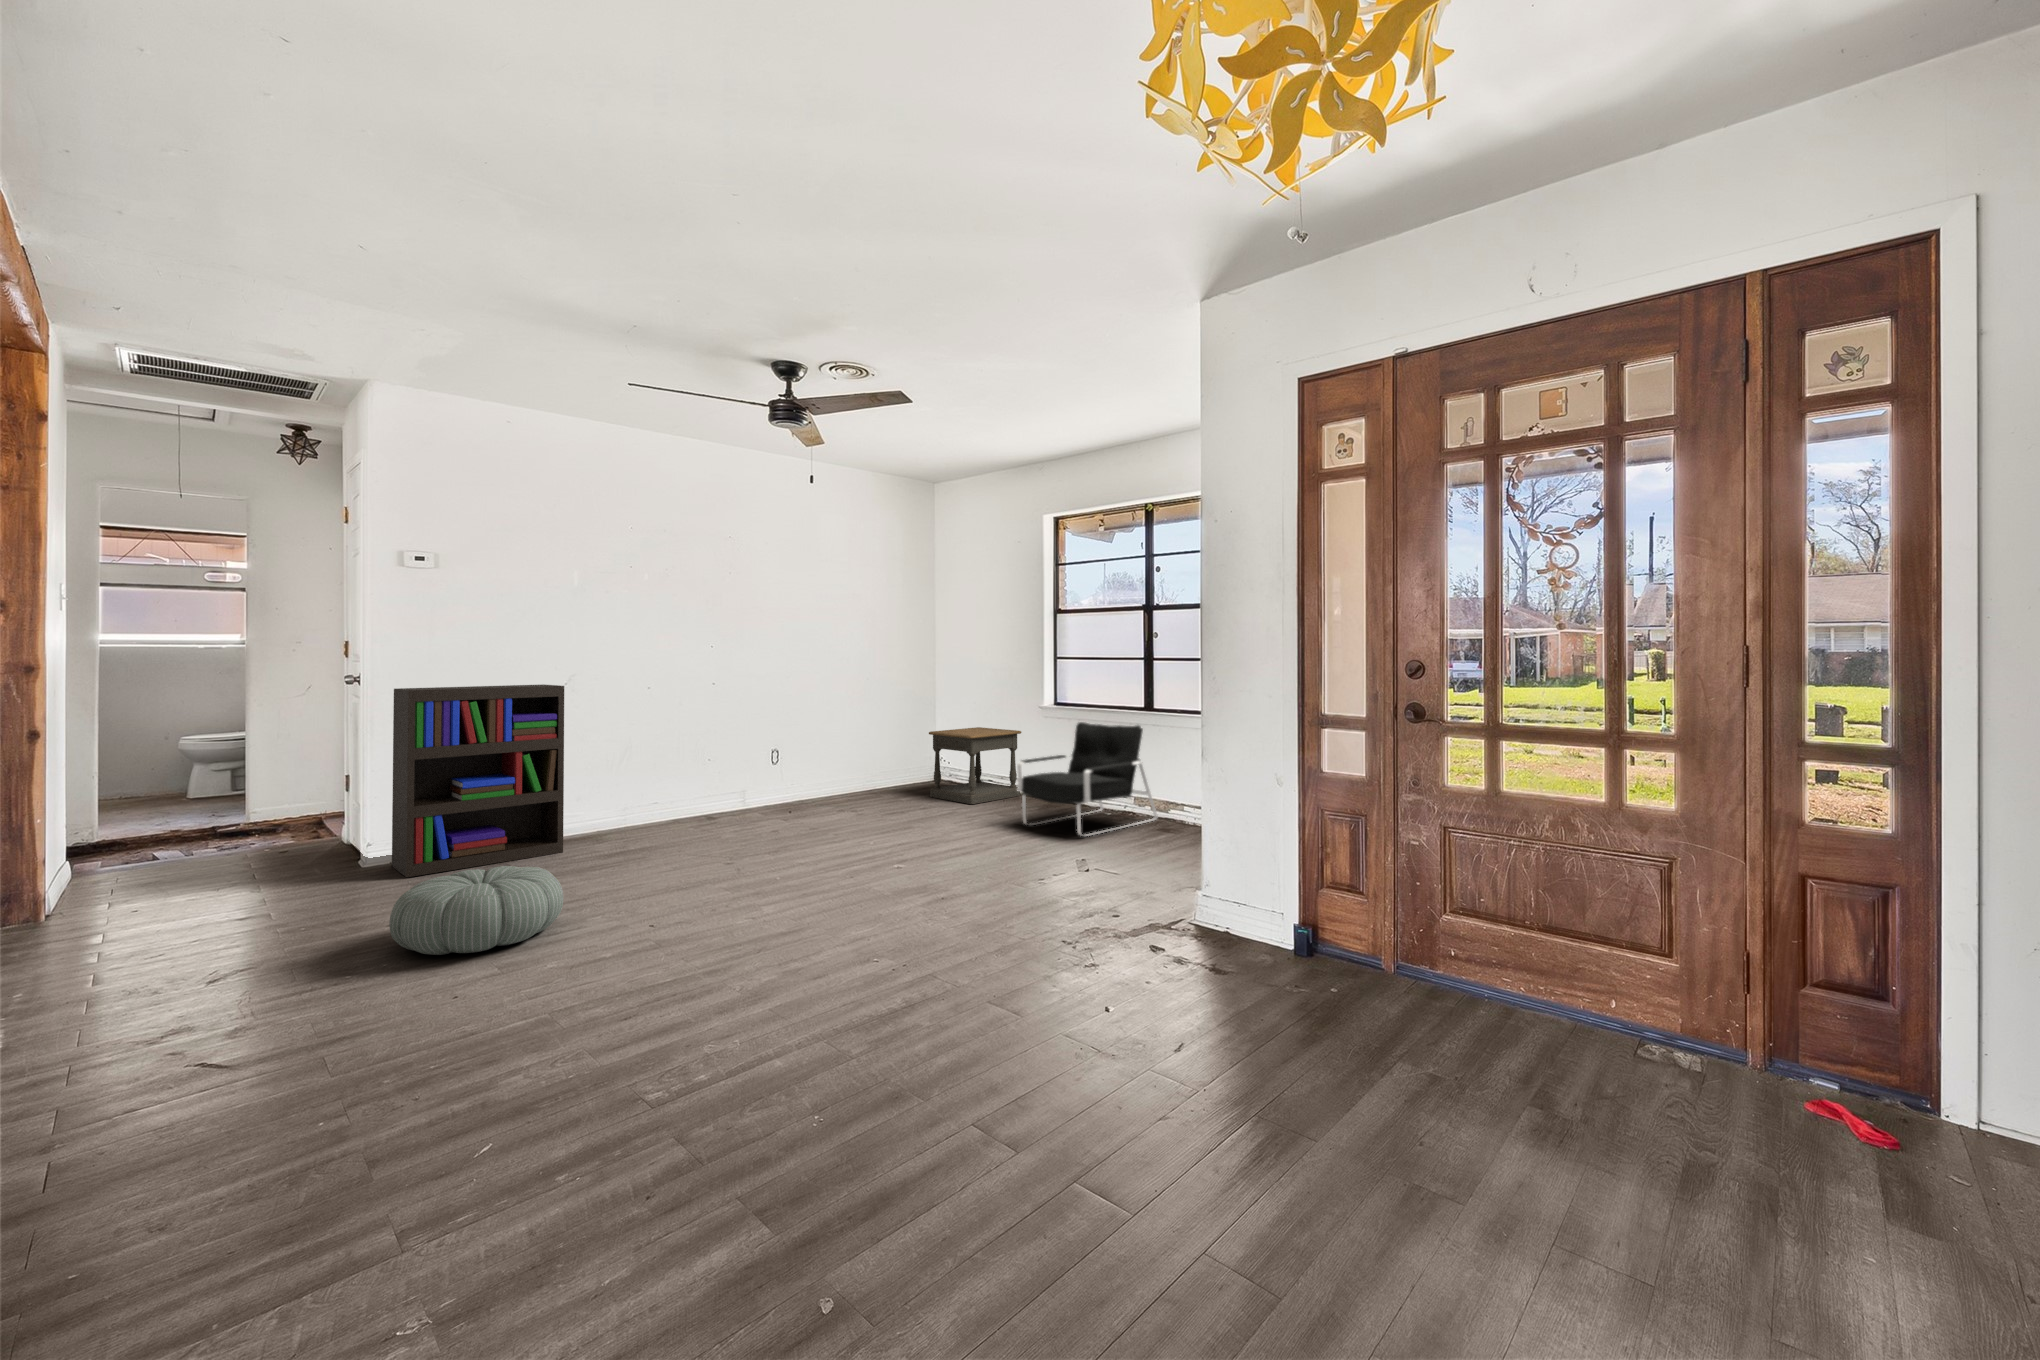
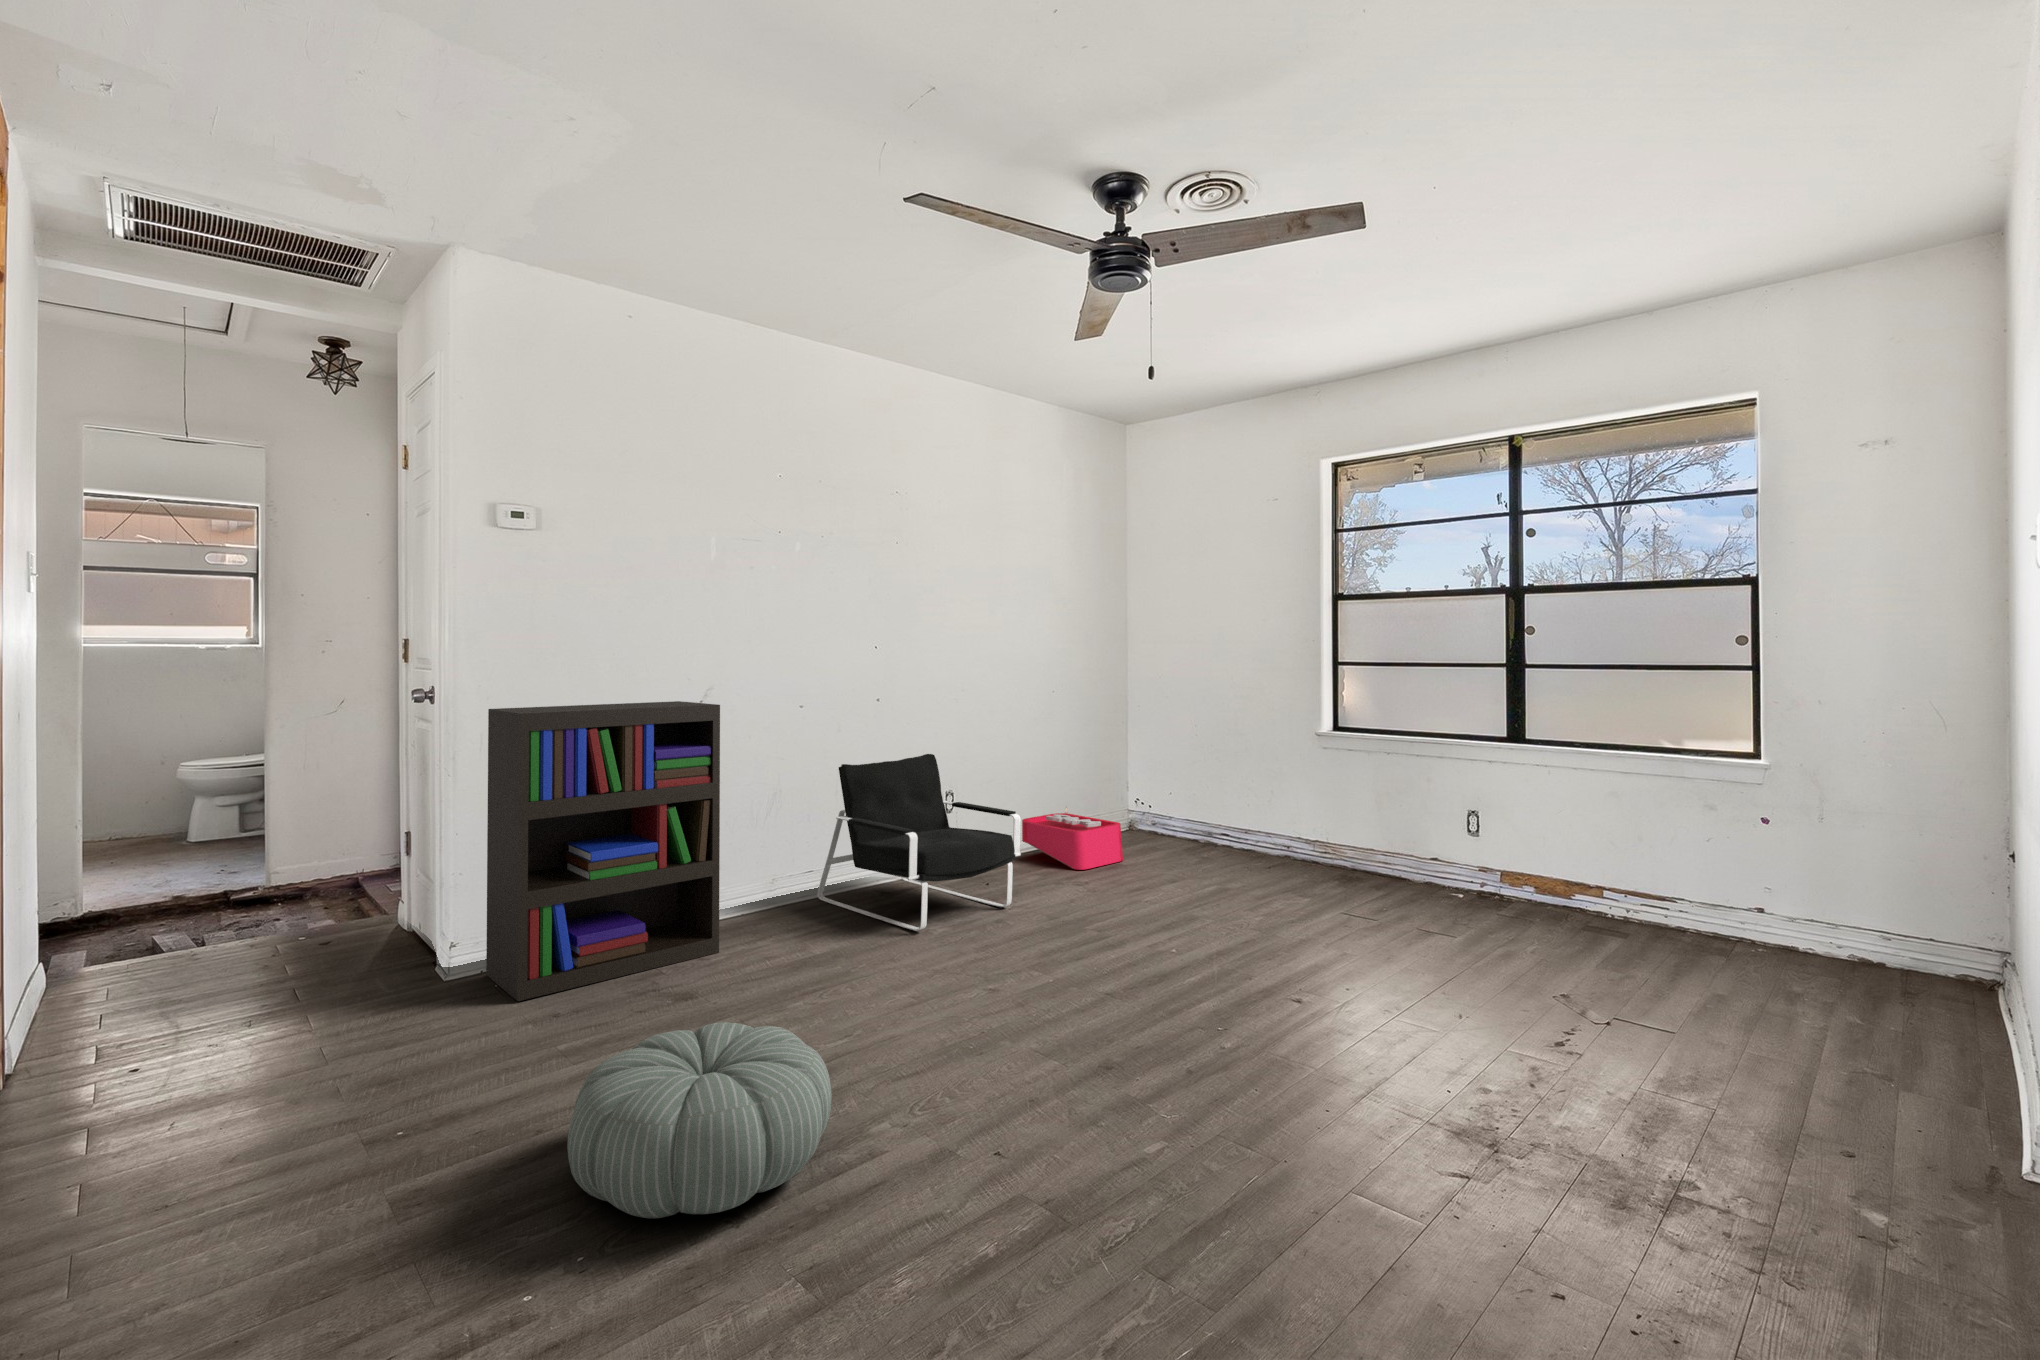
armchair: present [1017,722,1157,836] -> present [817,754,1021,931]
side table: present [929,727,1021,804] -> none [1152,758,1282,872]
storage bin: none [834,763,905,805] -> present [1022,807,1123,870]

